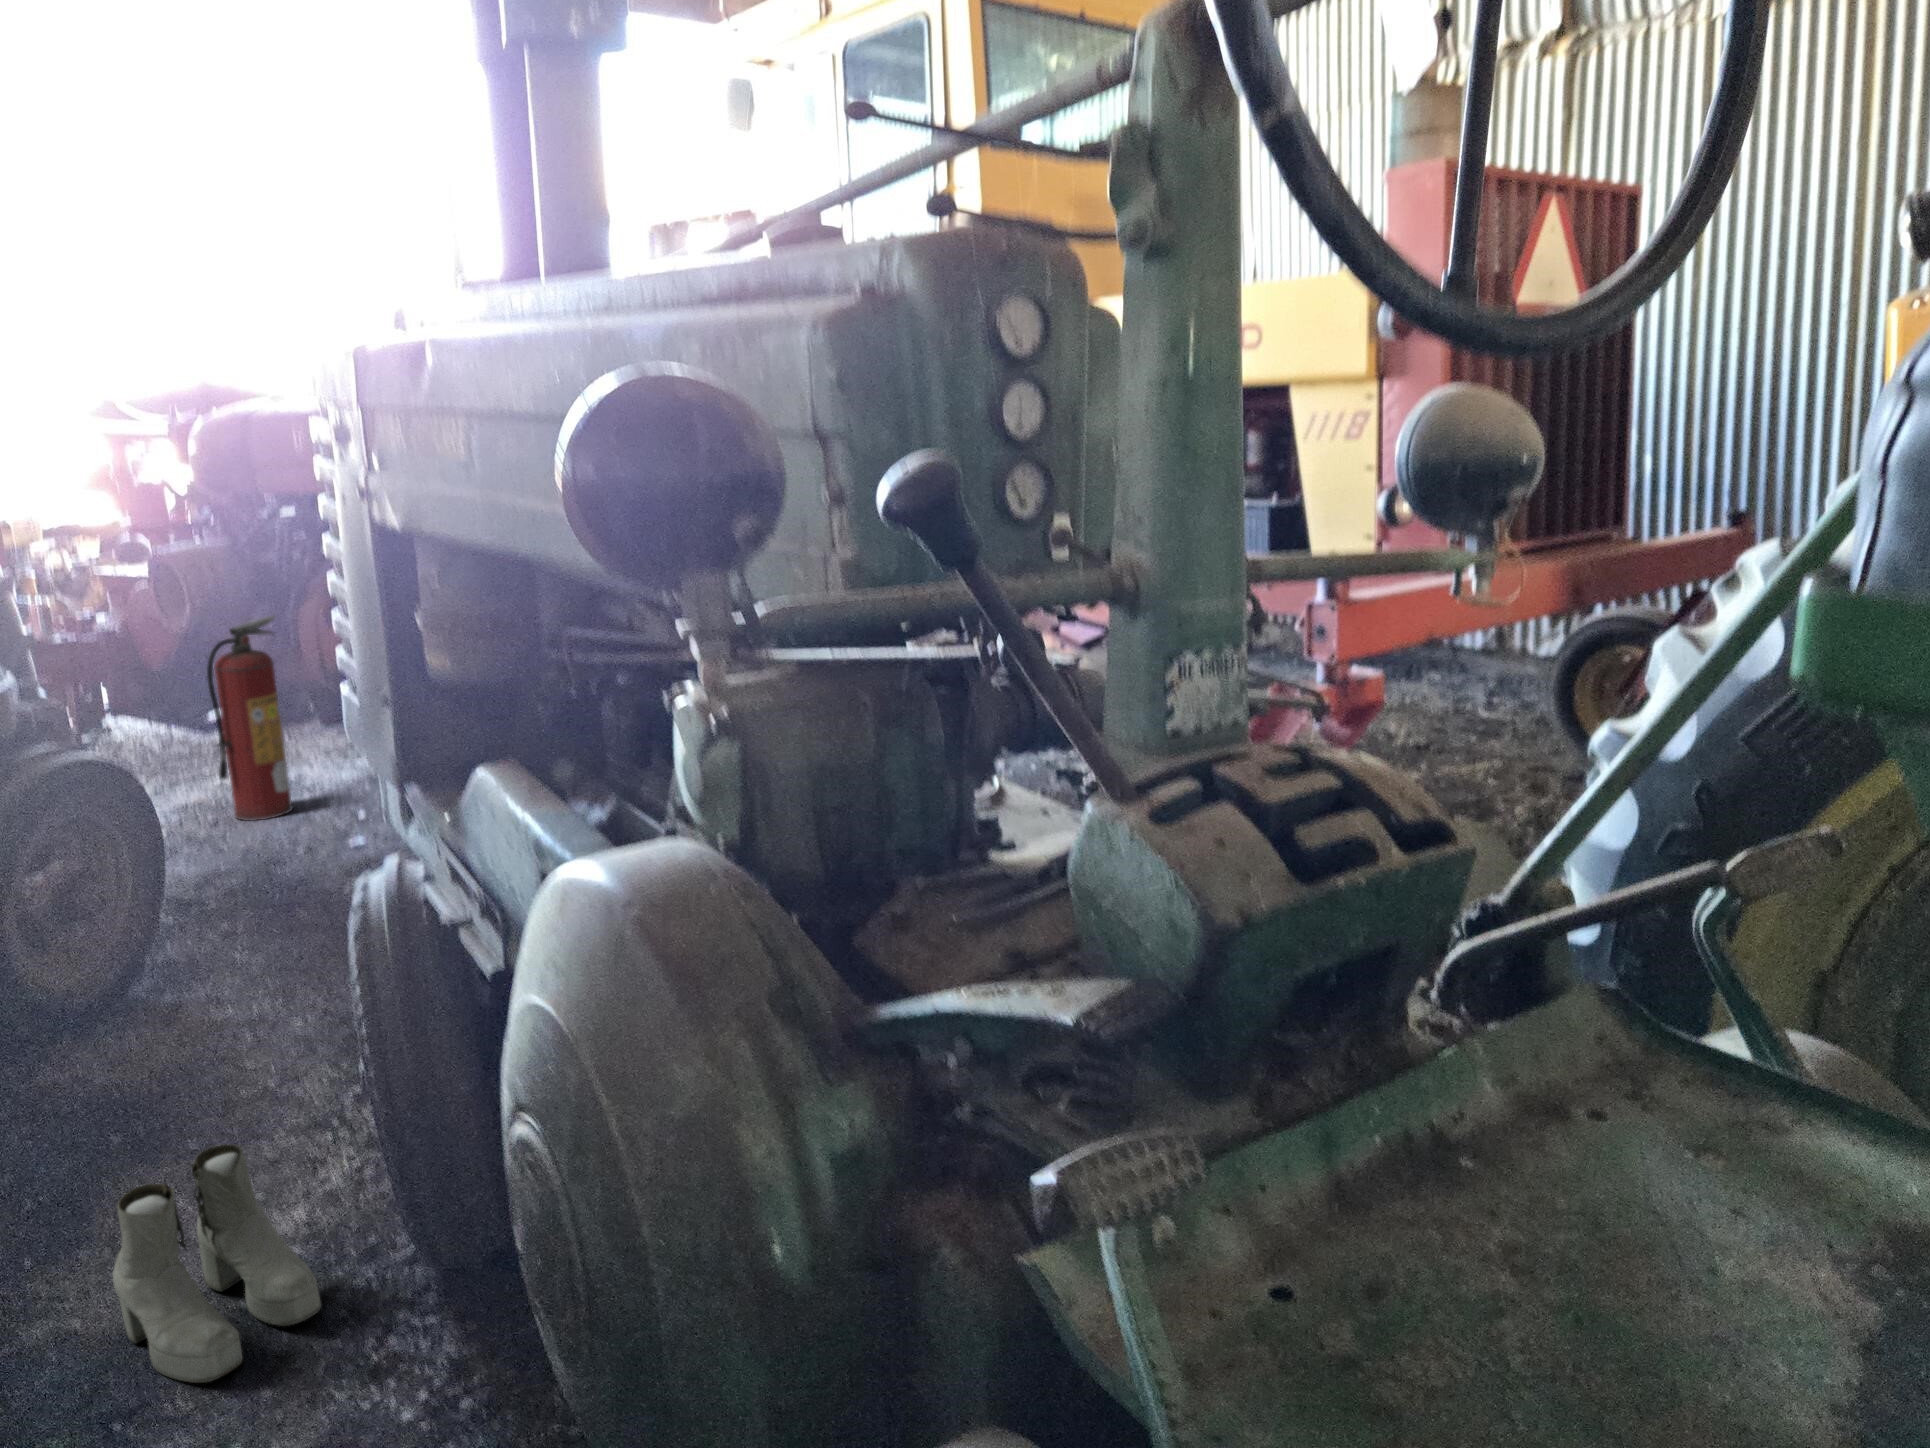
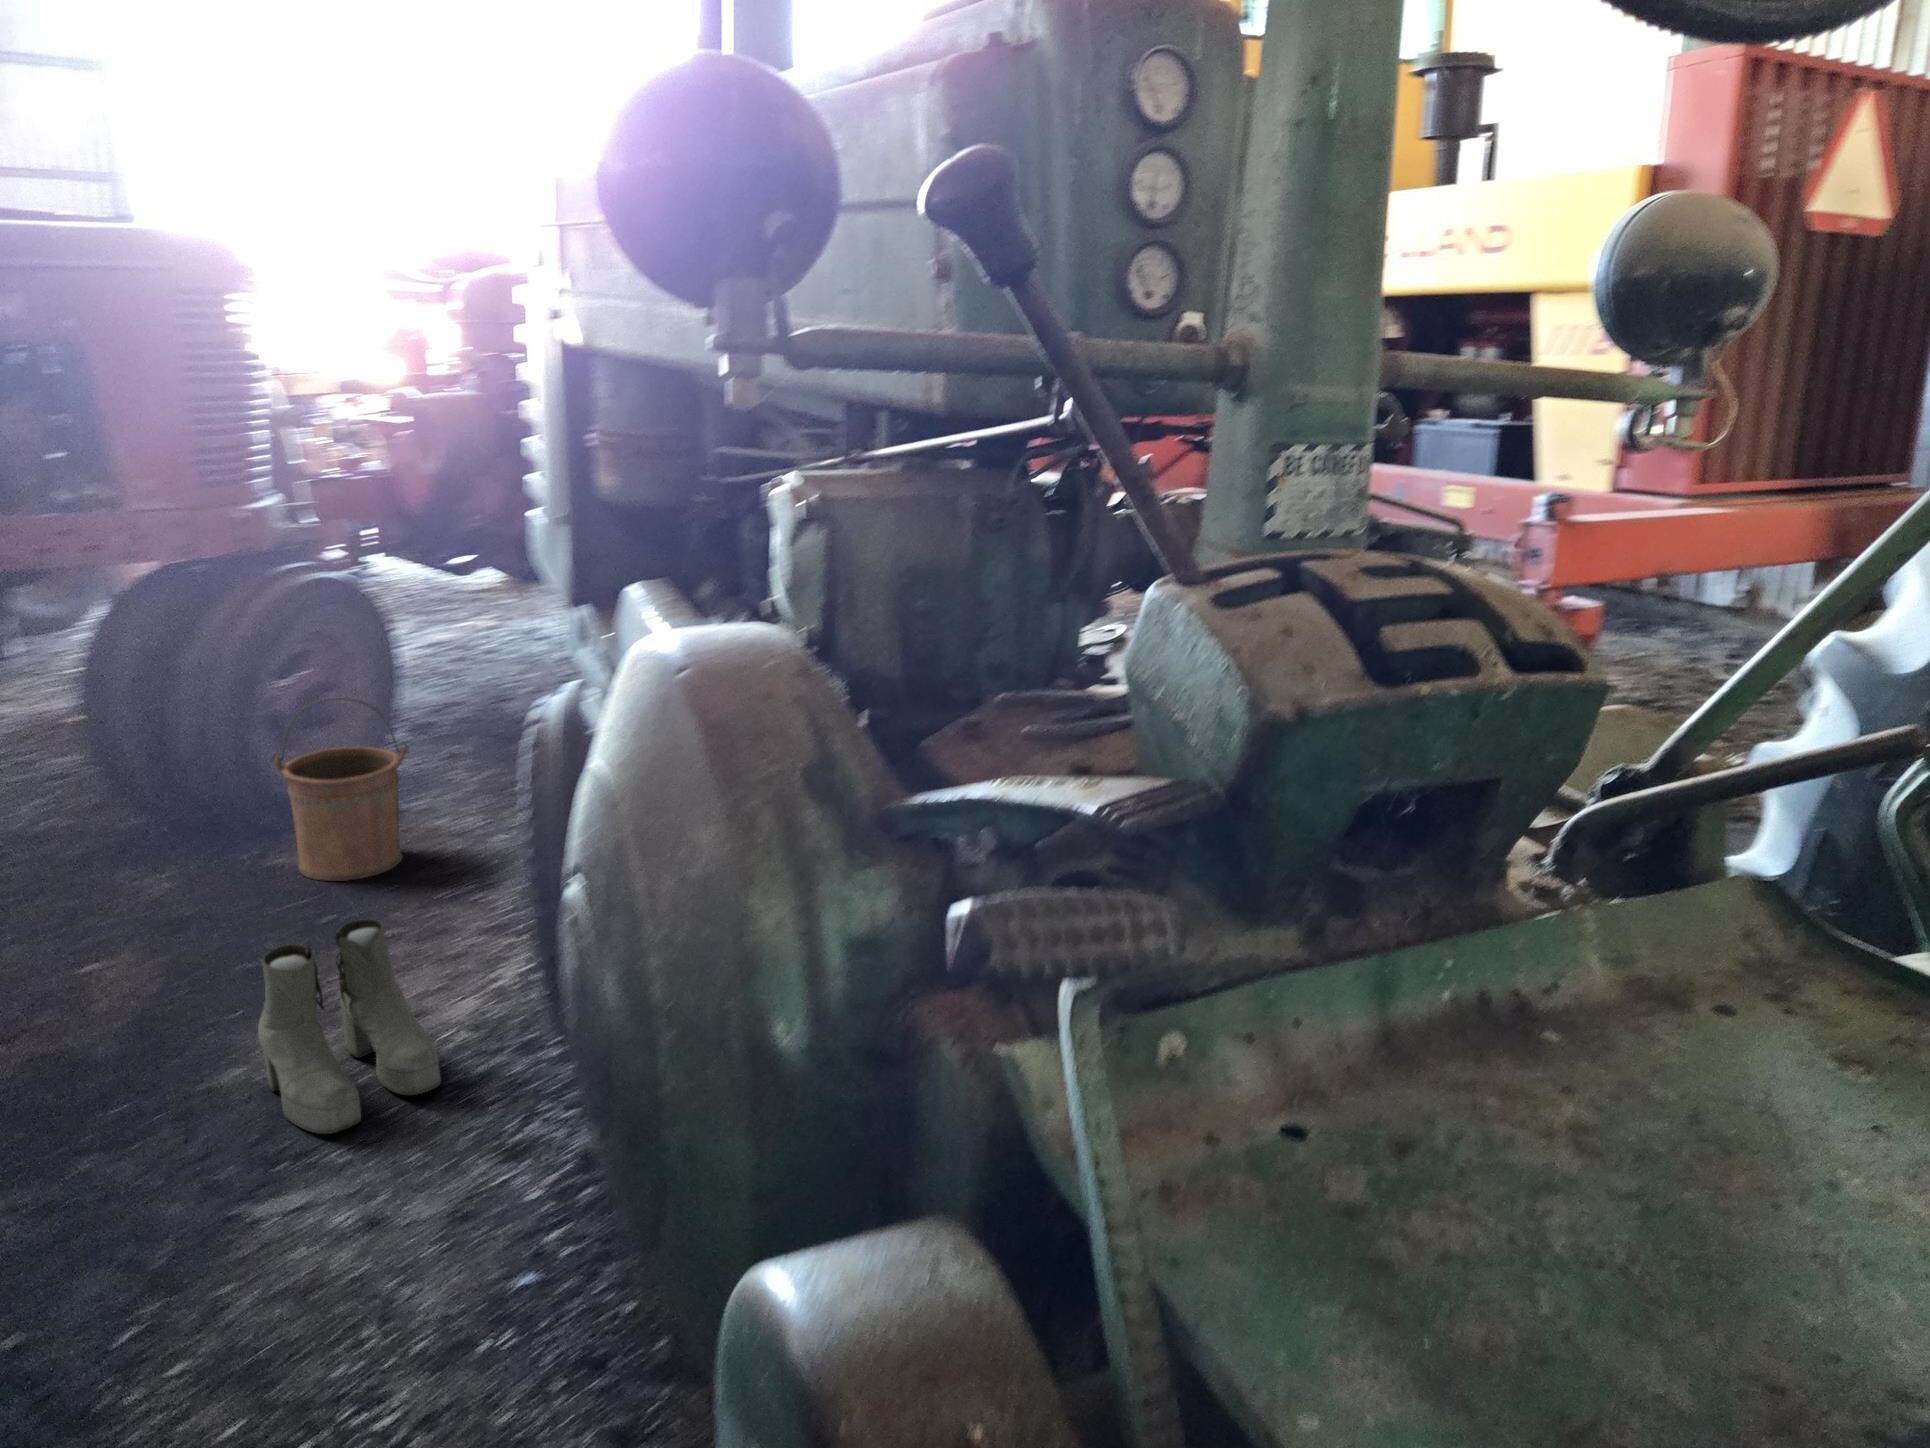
fire extinguisher: present [207,616,293,821] -> none [452,470,521,661]
bucket: none [62,897,216,1096] -> present [271,697,408,881]

